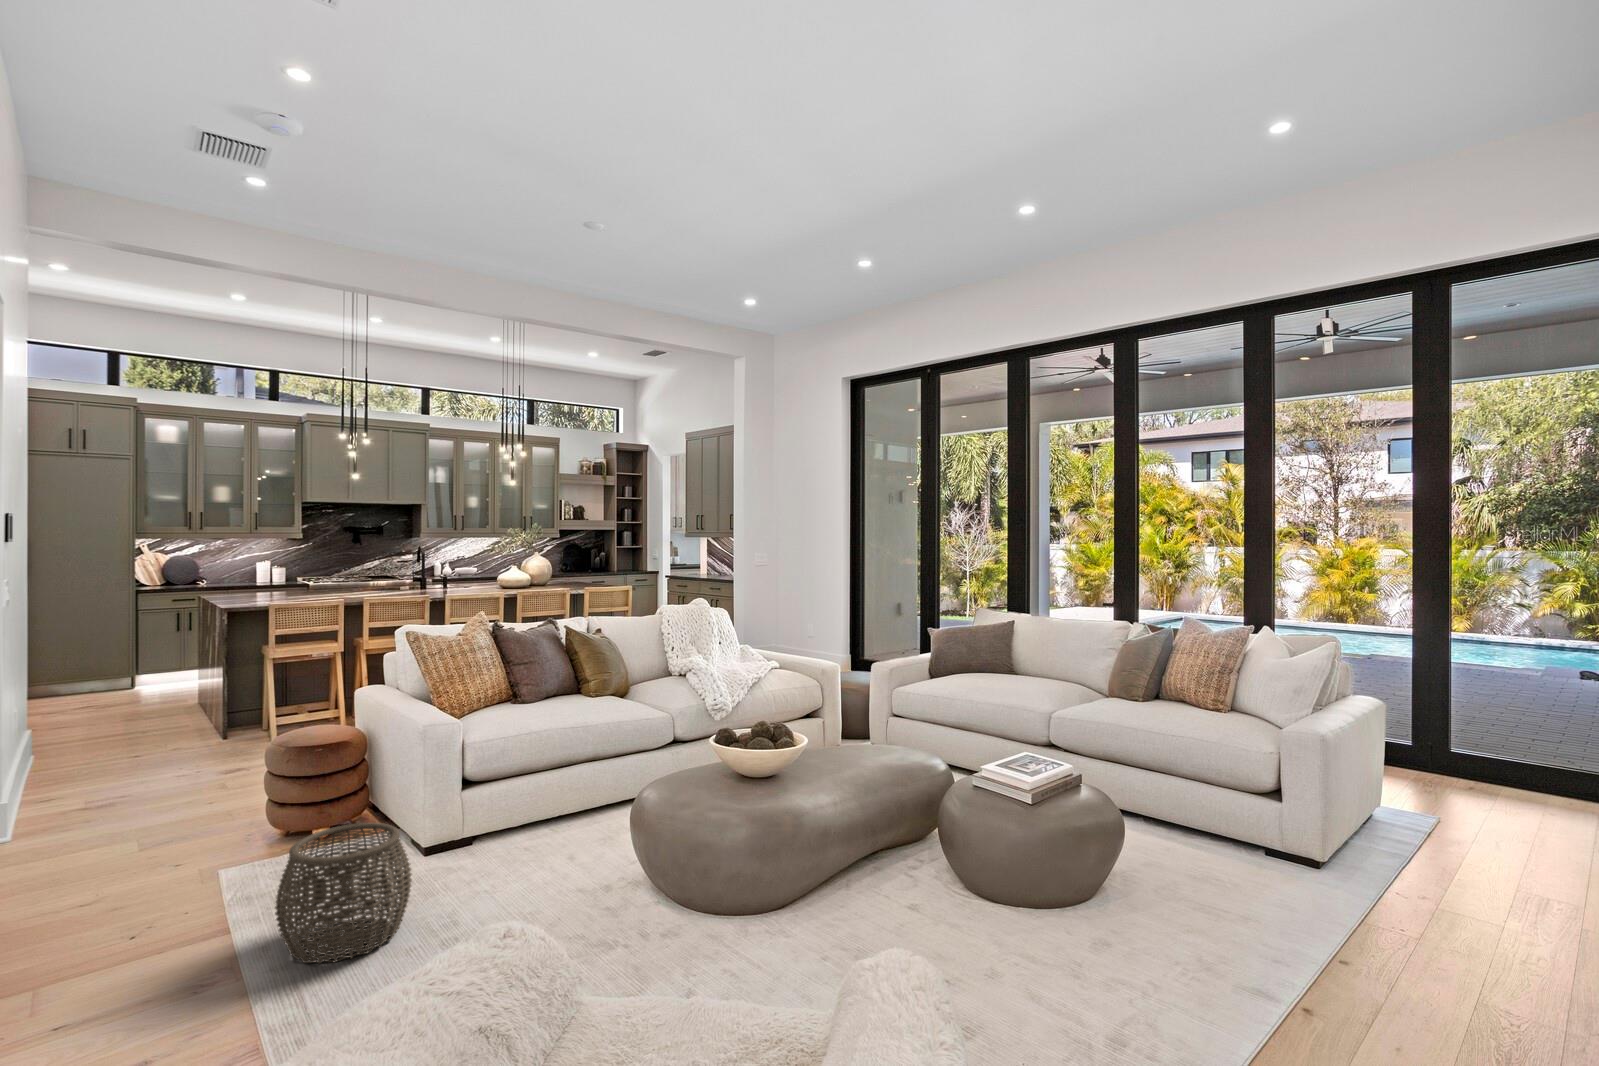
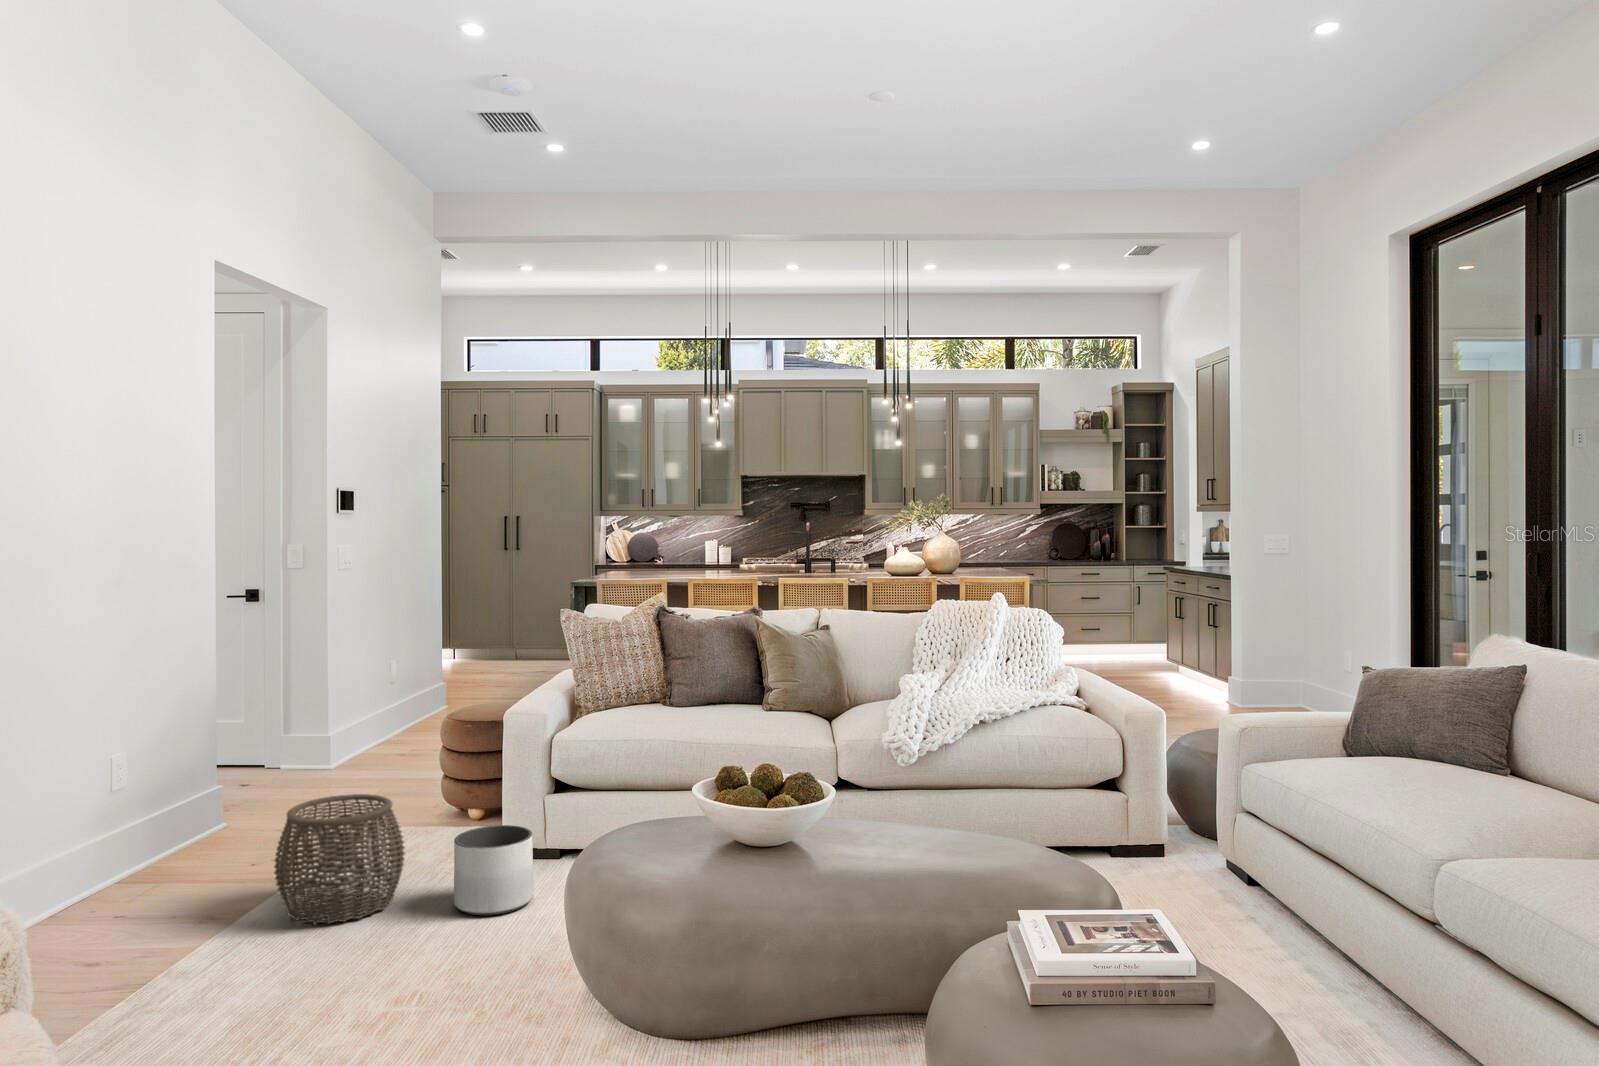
planter: none [456,820,527,904] -> present [454,825,534,915]

